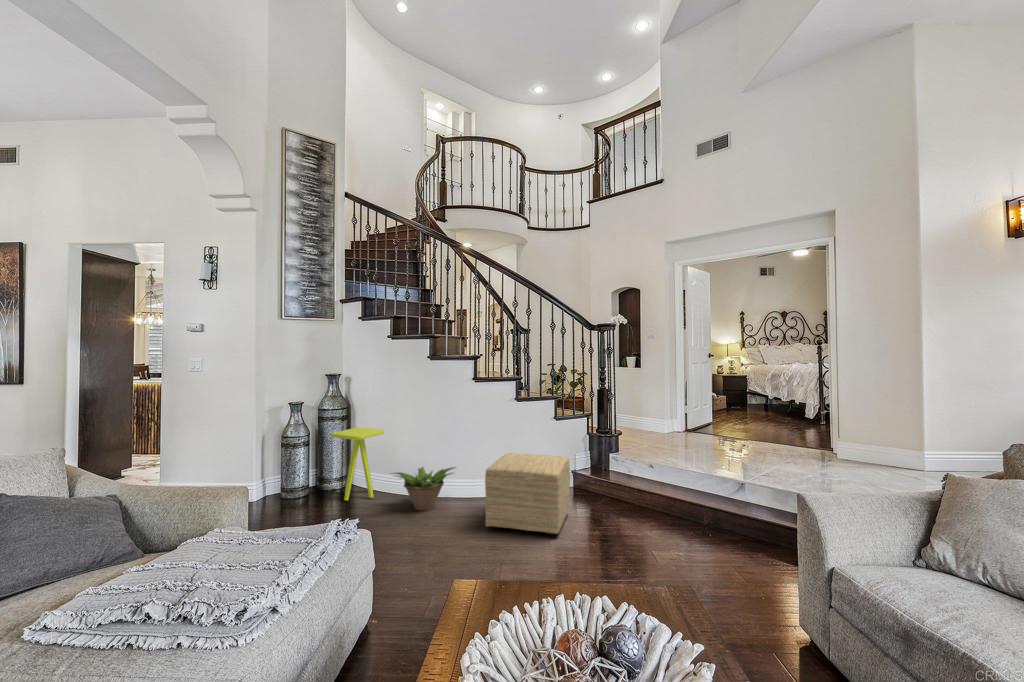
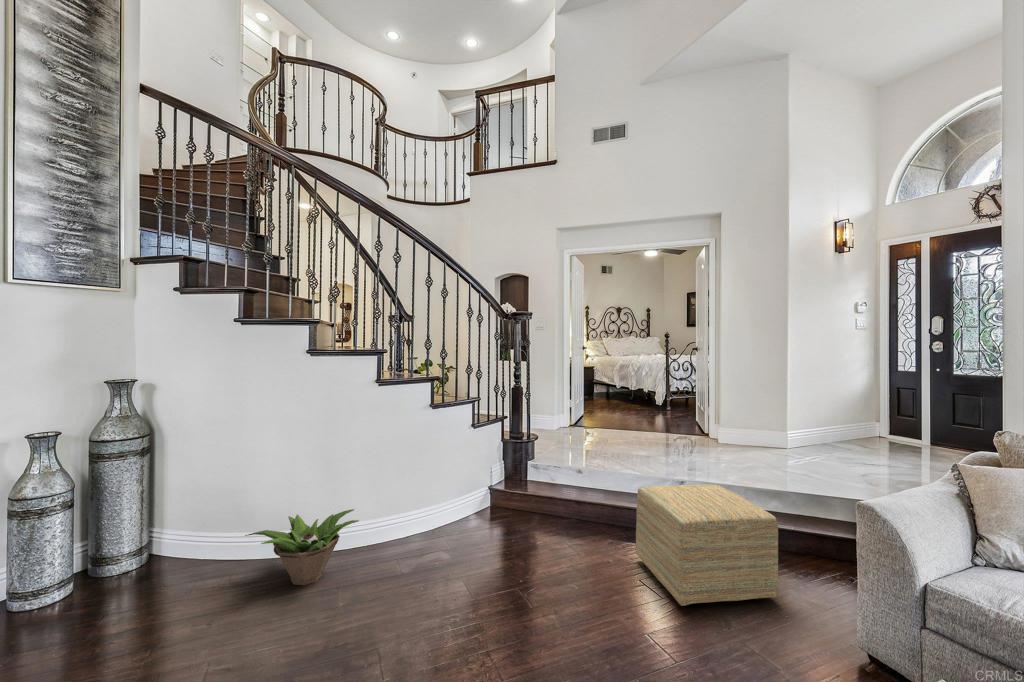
side table: present [332,428,384,500] -> none [126,464,227,590]
ottoman: present [485,453,570,535] -> present [636,484,778,606]

